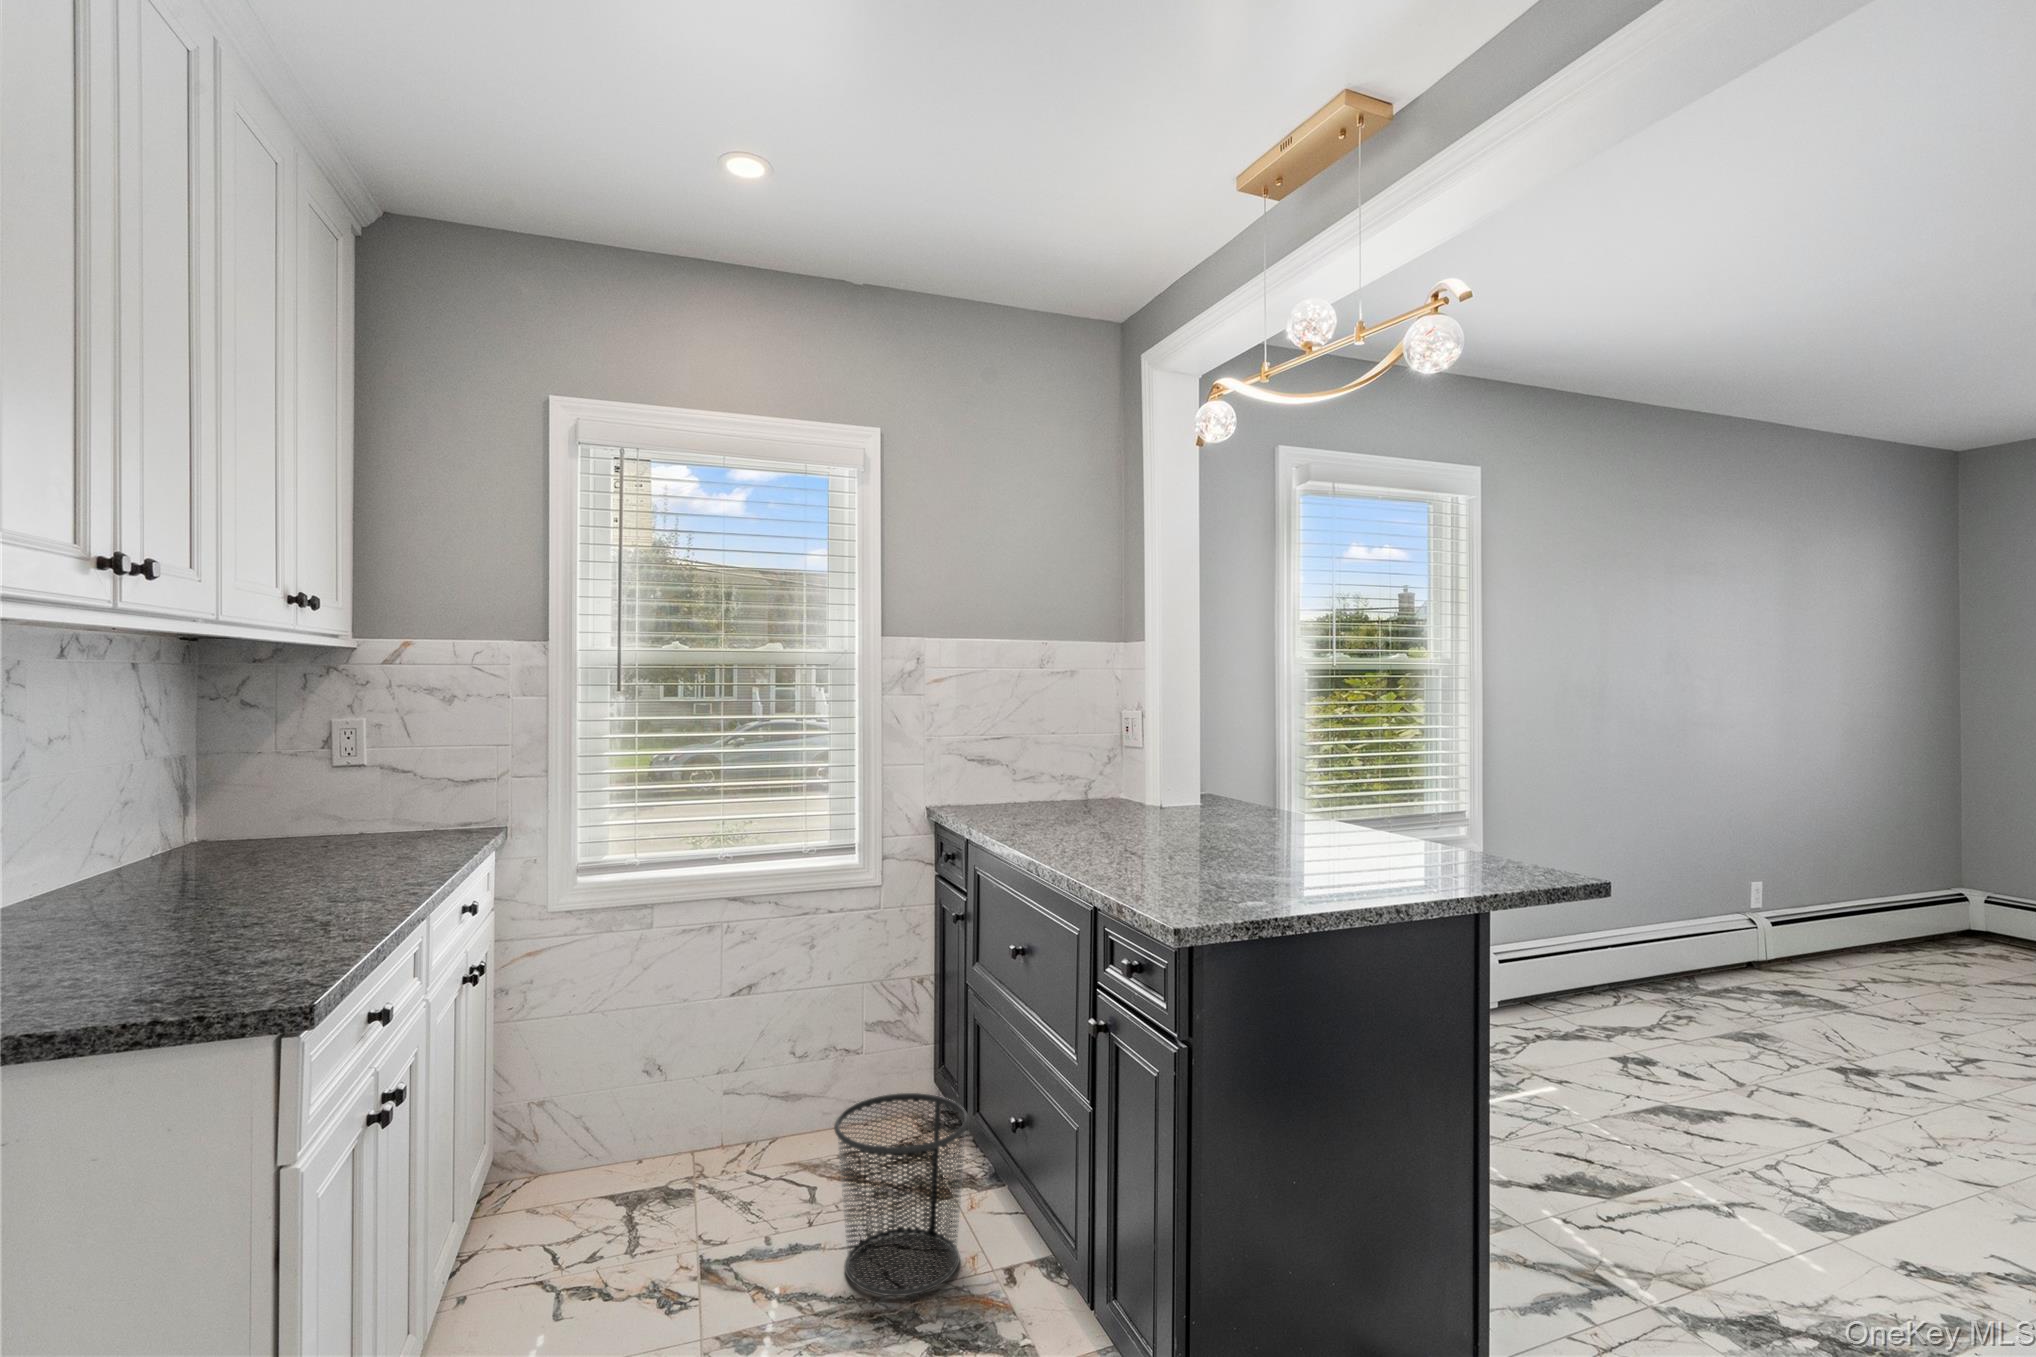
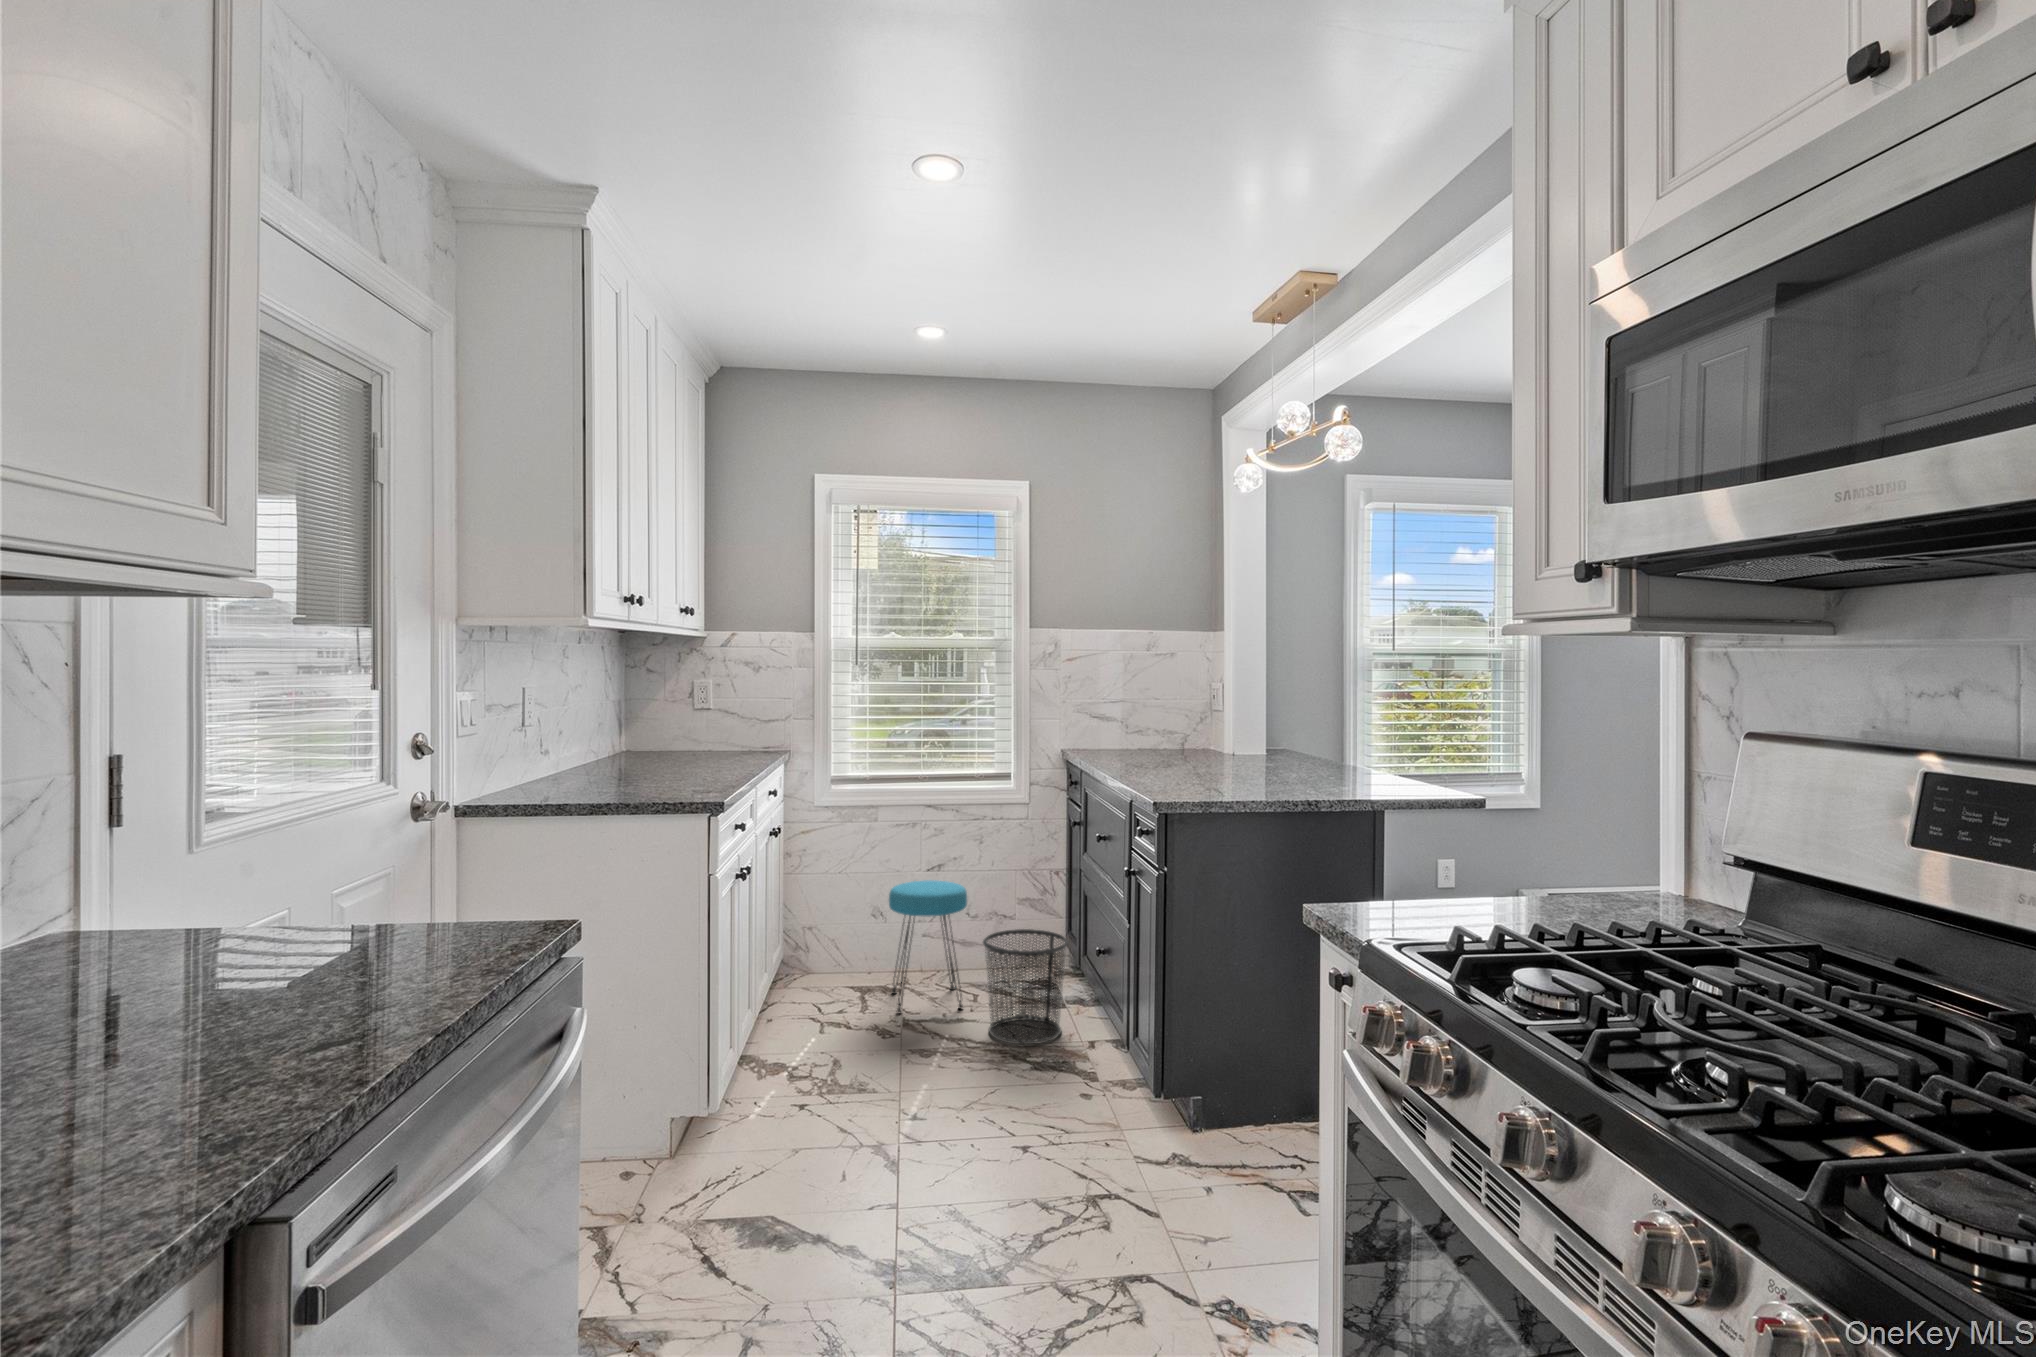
stool: none [673,1017,799,1245] -> present [889,880,967,1012]

